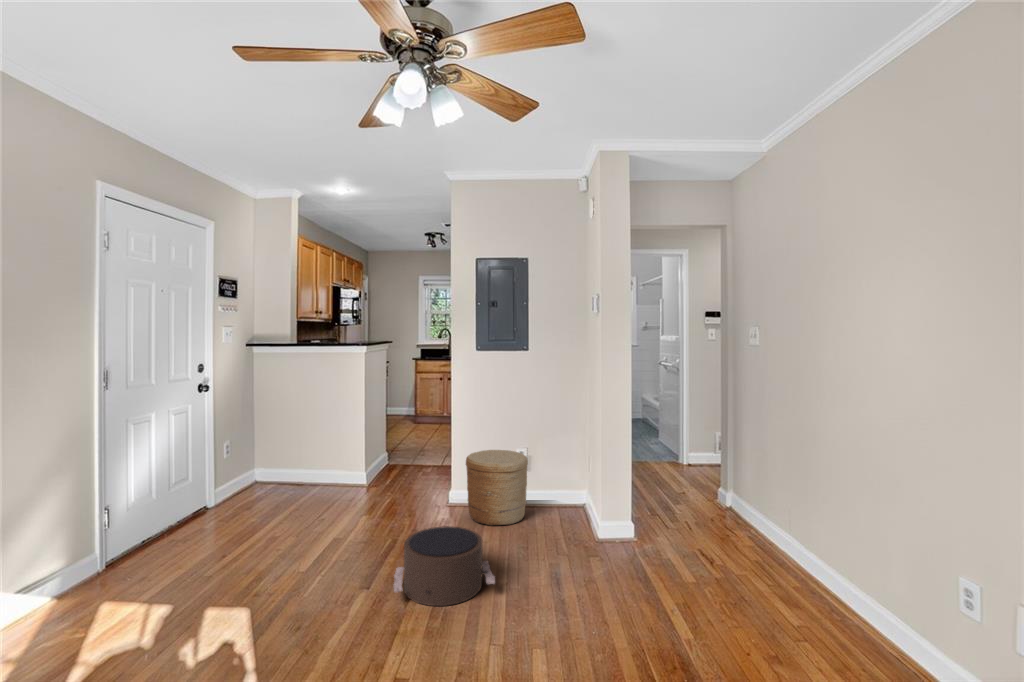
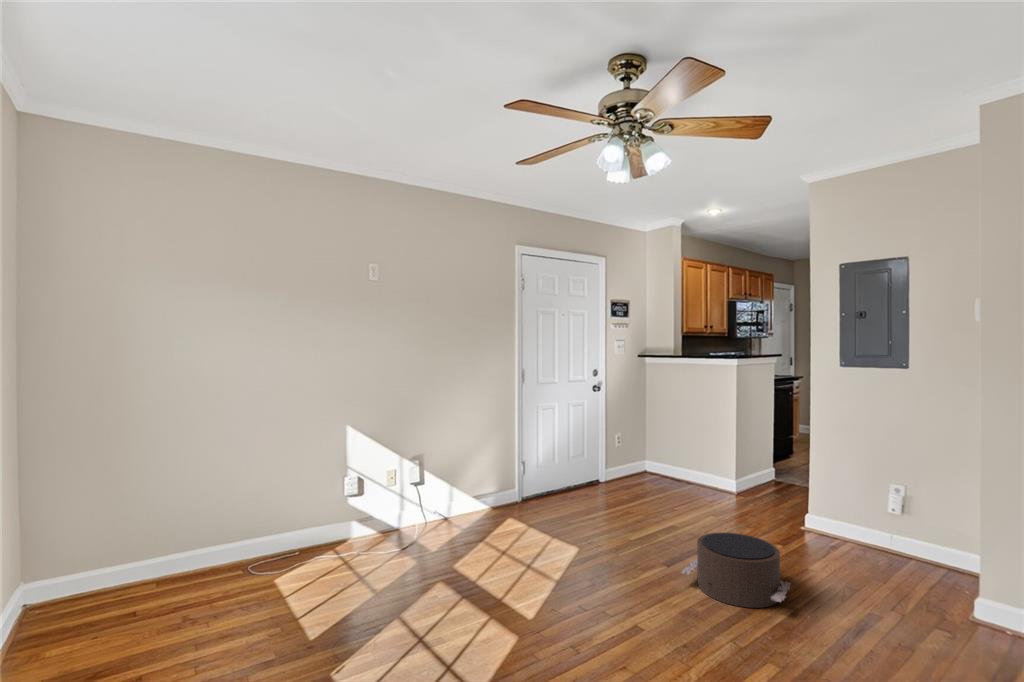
woven basket: present [466,450,528,526] -> none [813,478,900,570]

